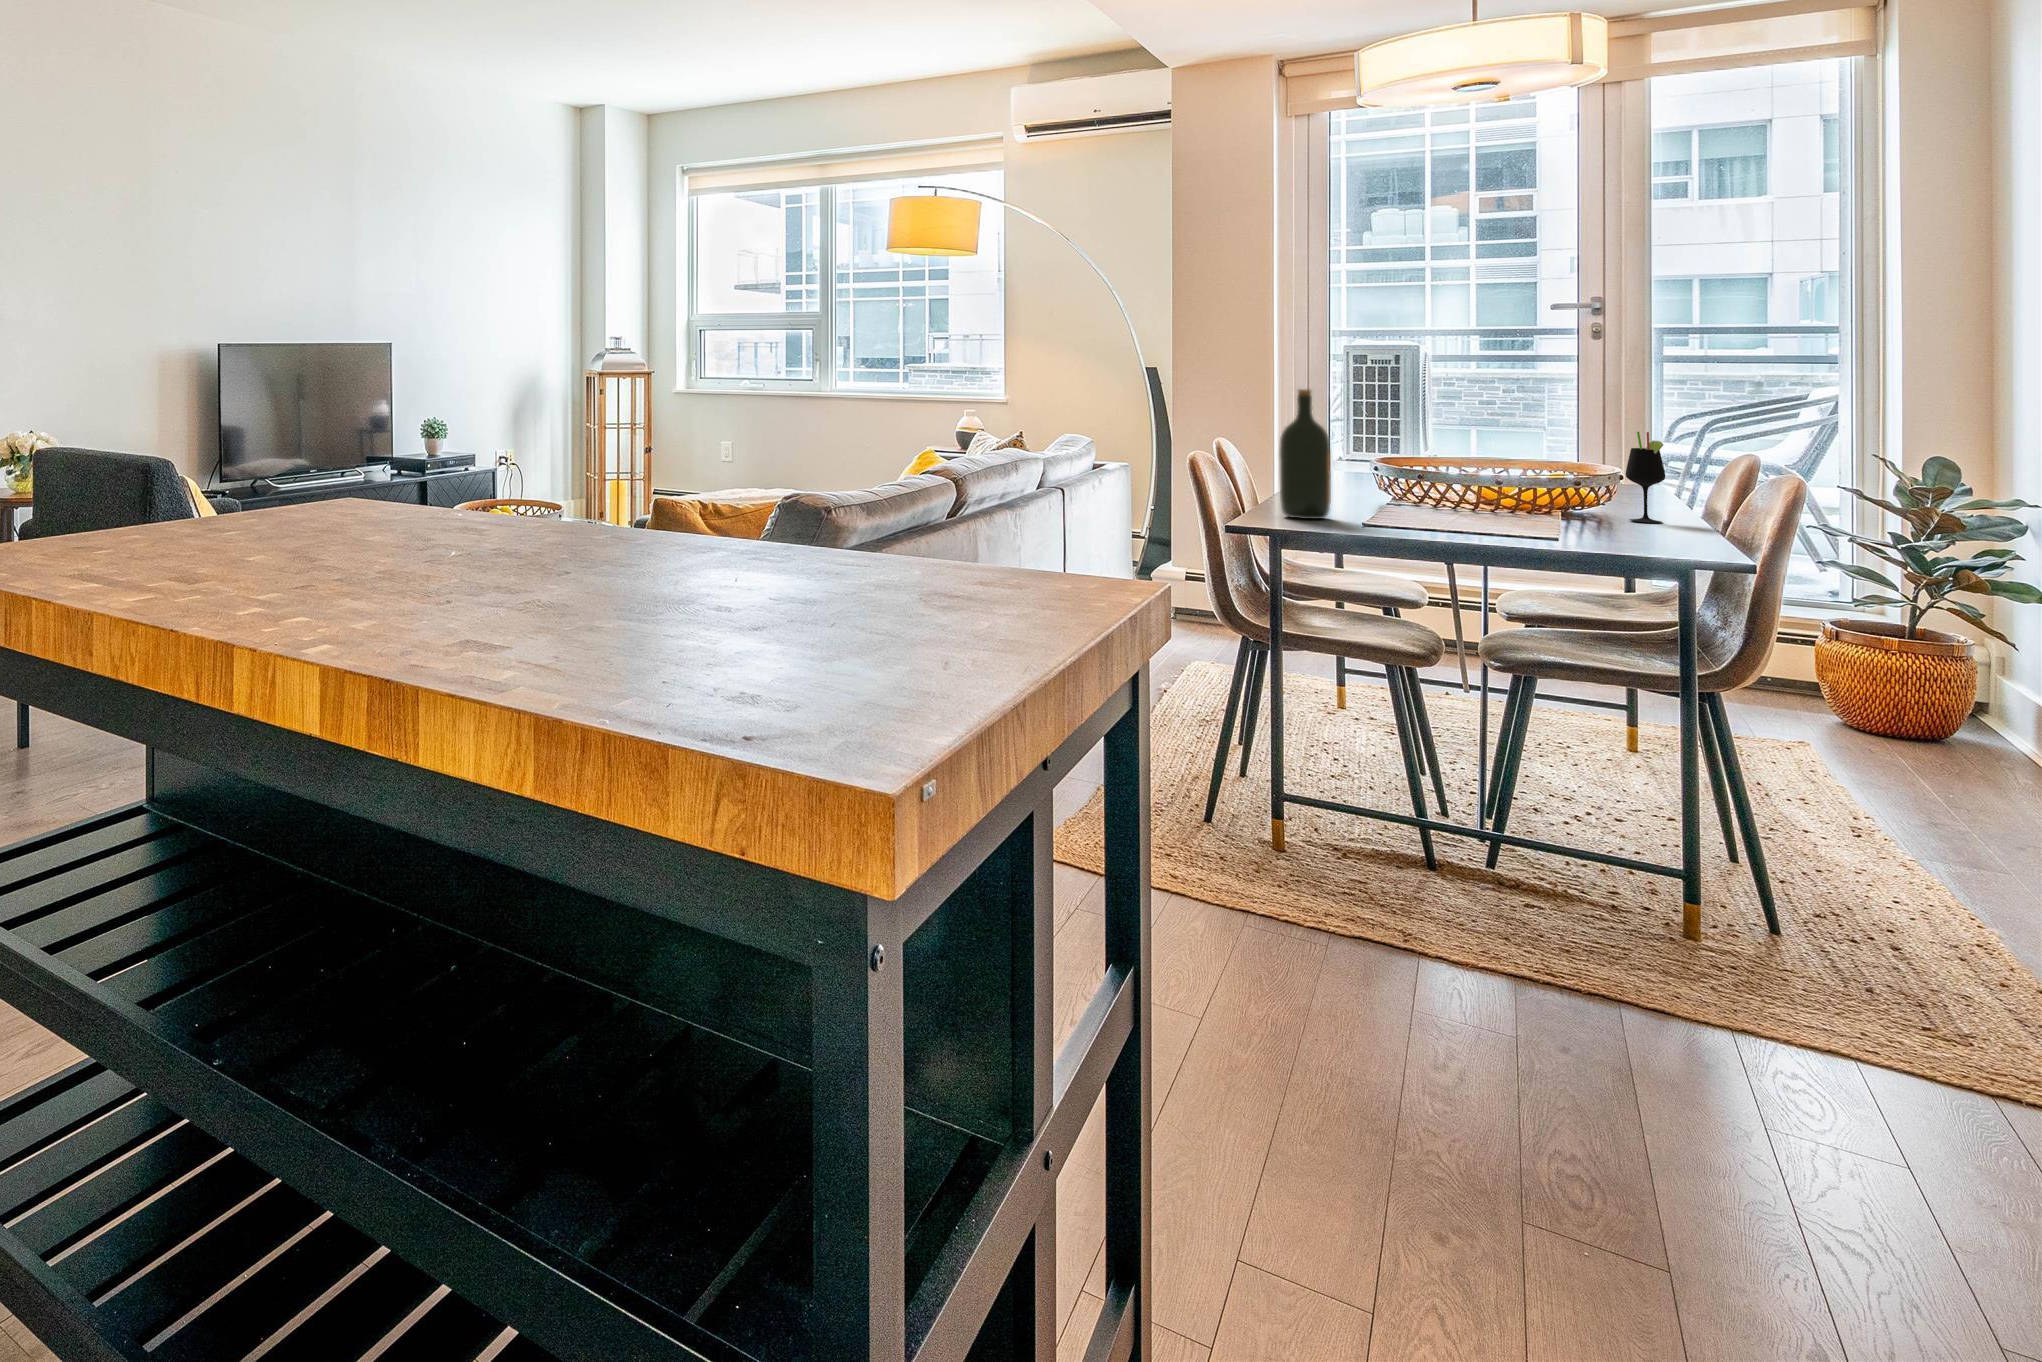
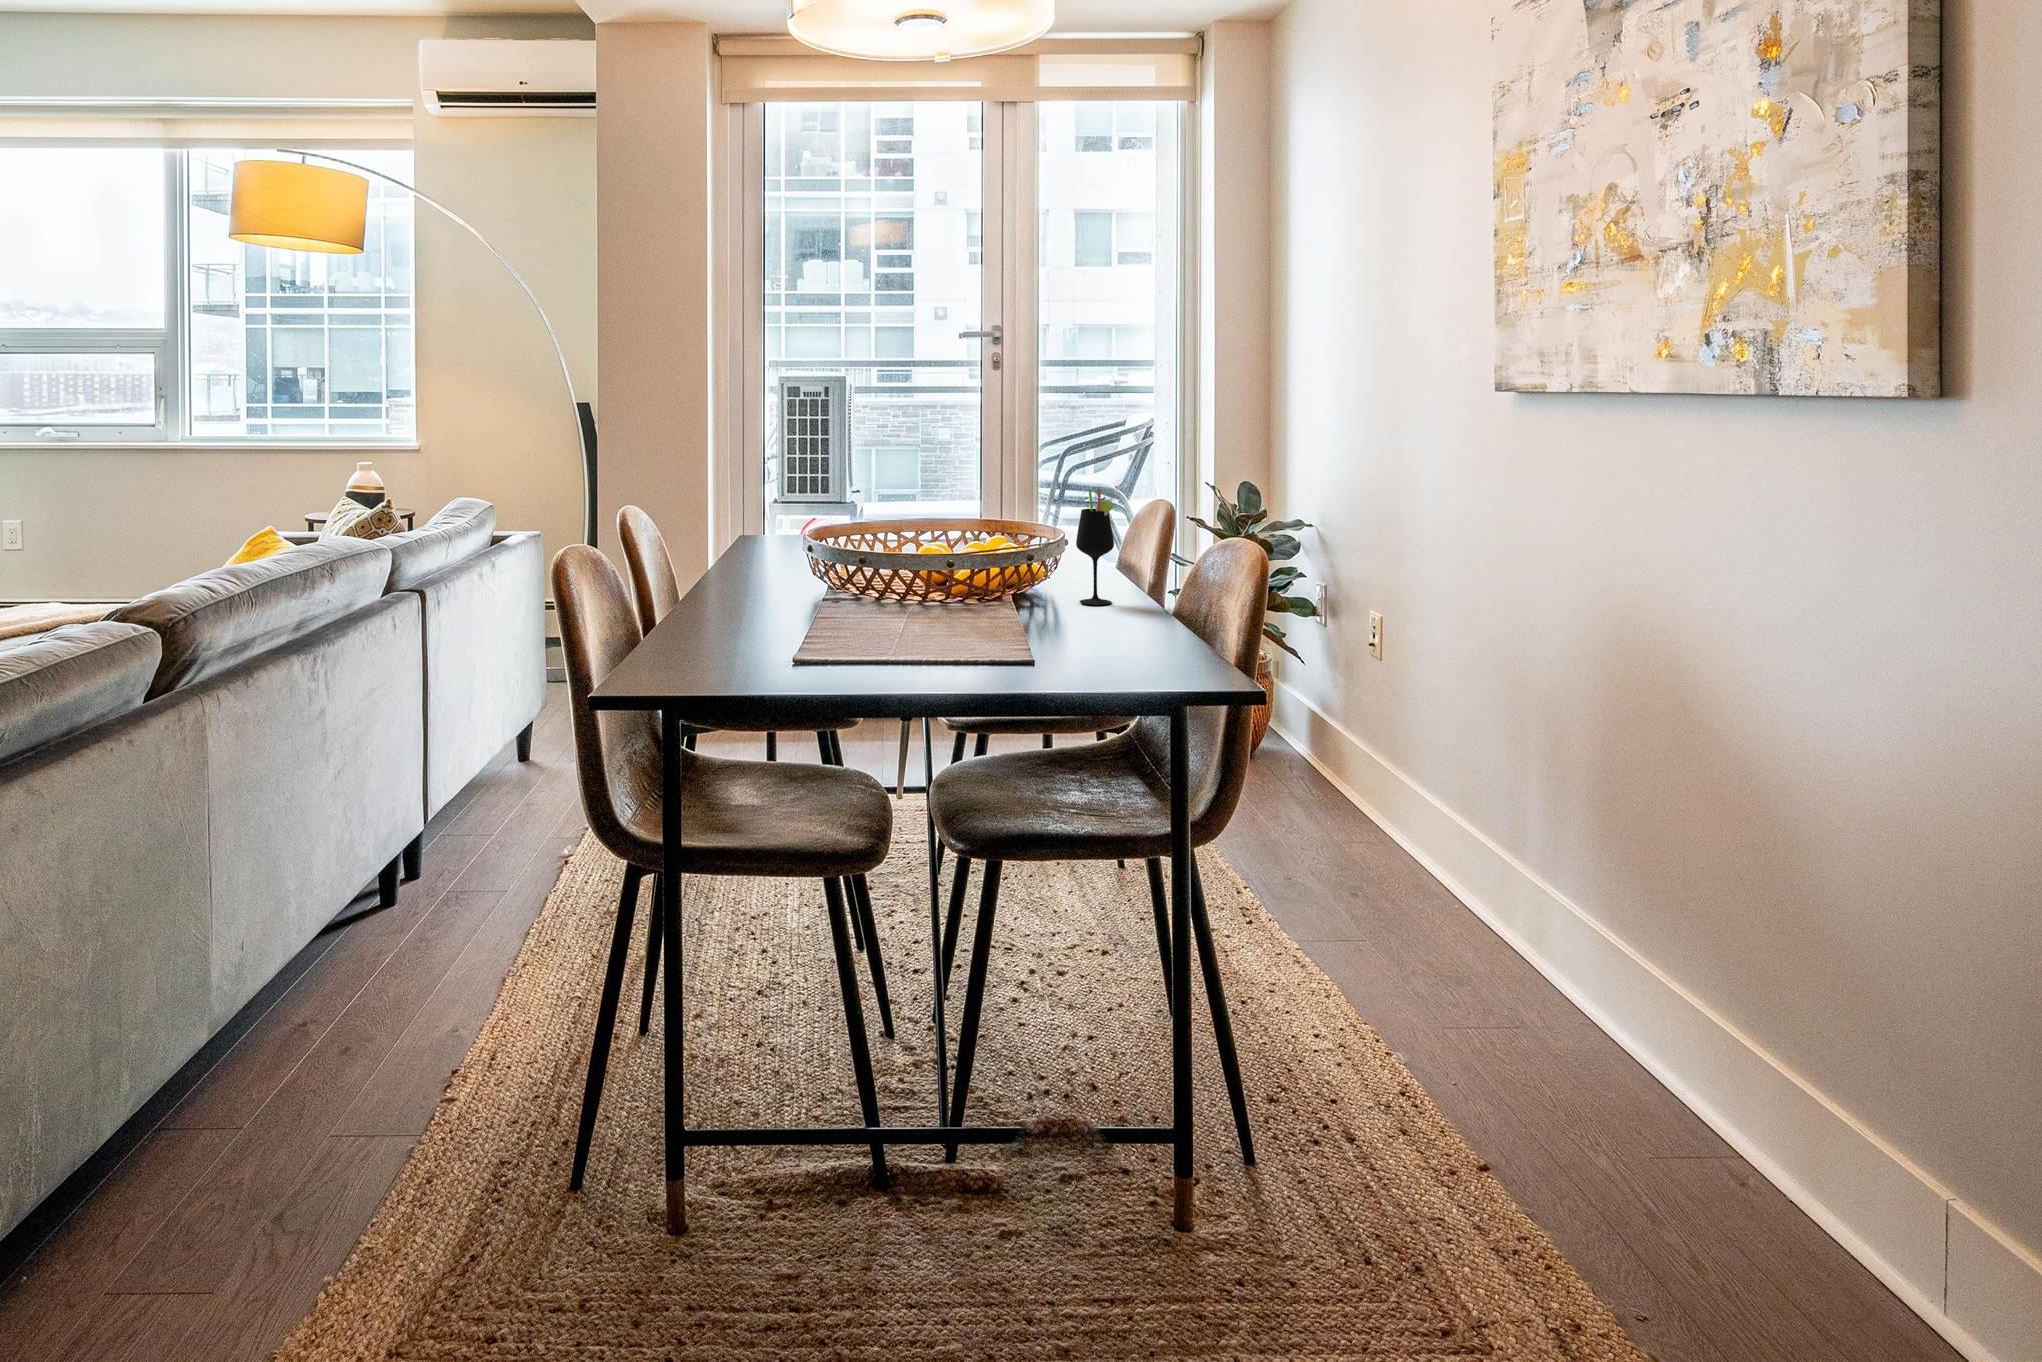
wine bottle: present [1279,389,1331,519] -> none [688,448,757,651]

